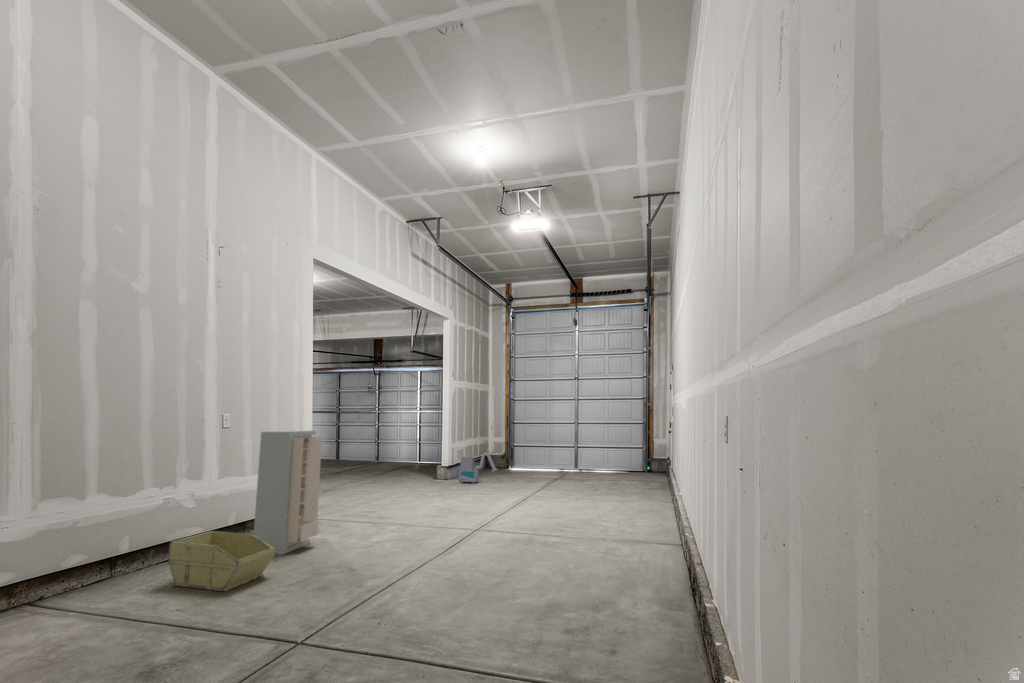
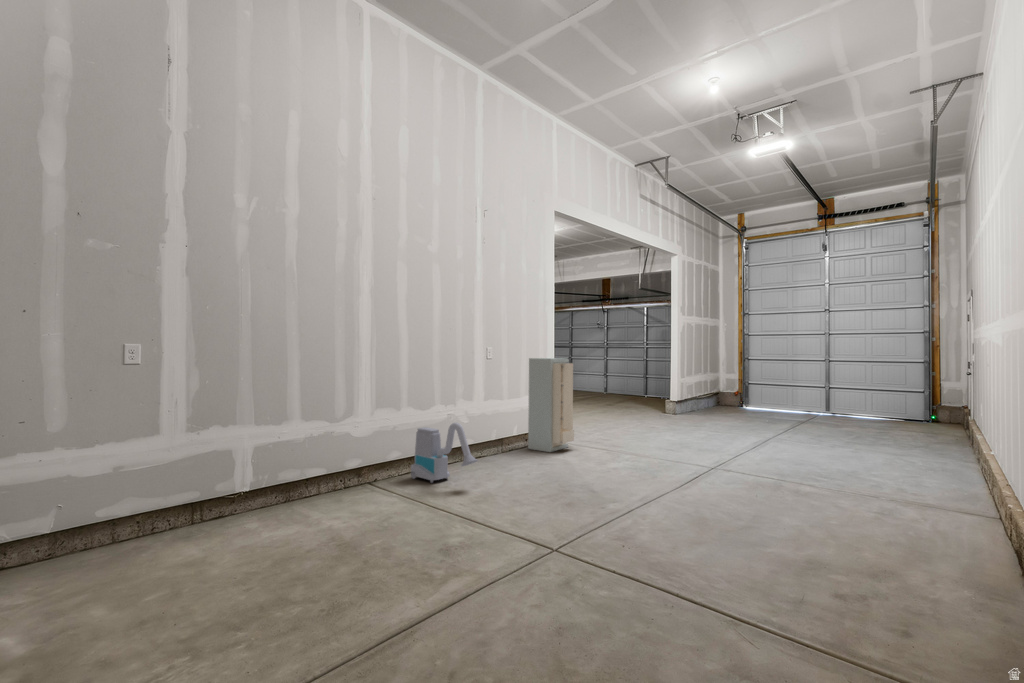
vacuum cleaner: present [459,453,499,483] -> present [411,423,478,483]
storage bin: present [168,531,275,591] -> none [479,429,548,470]

